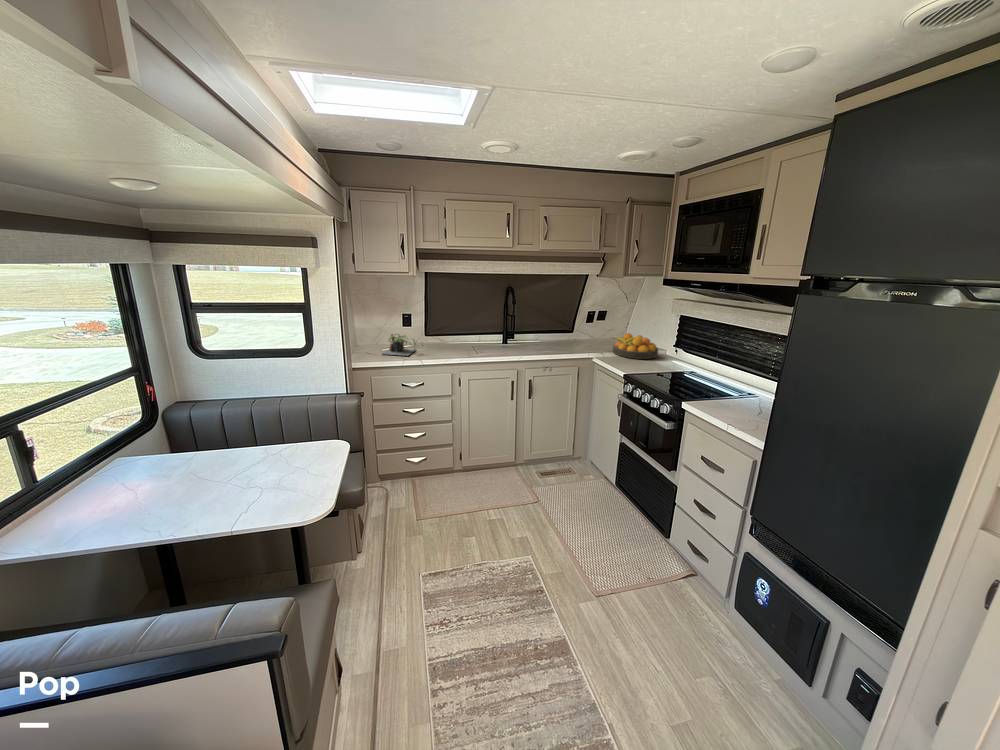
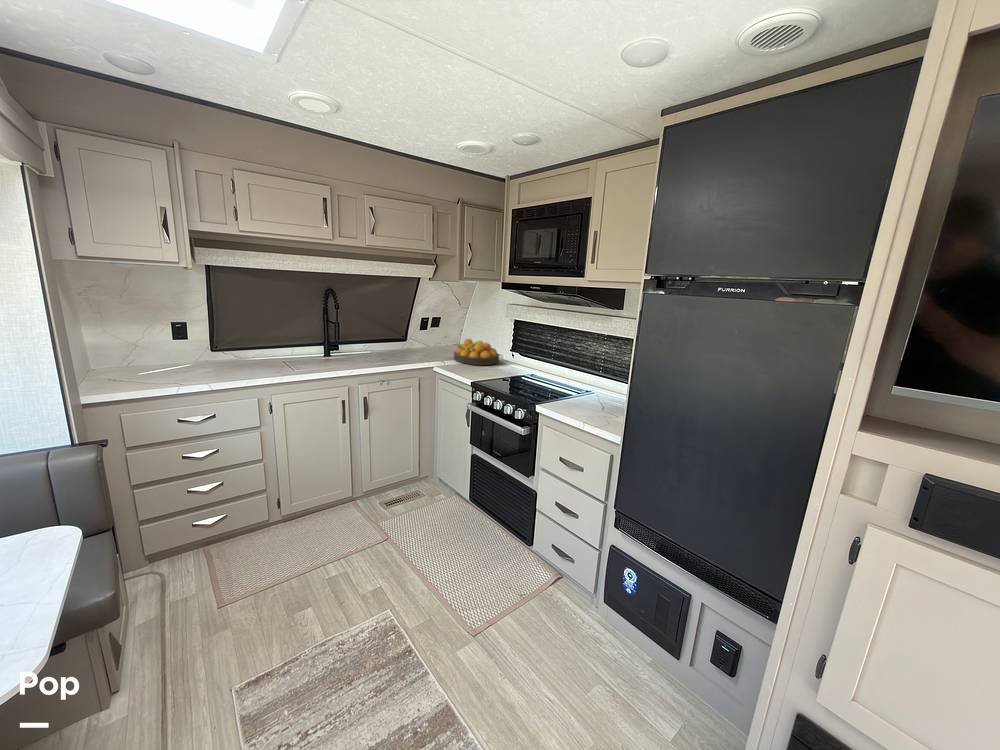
plant: present [382,334,416,356] -> none [135,348,210,380]

